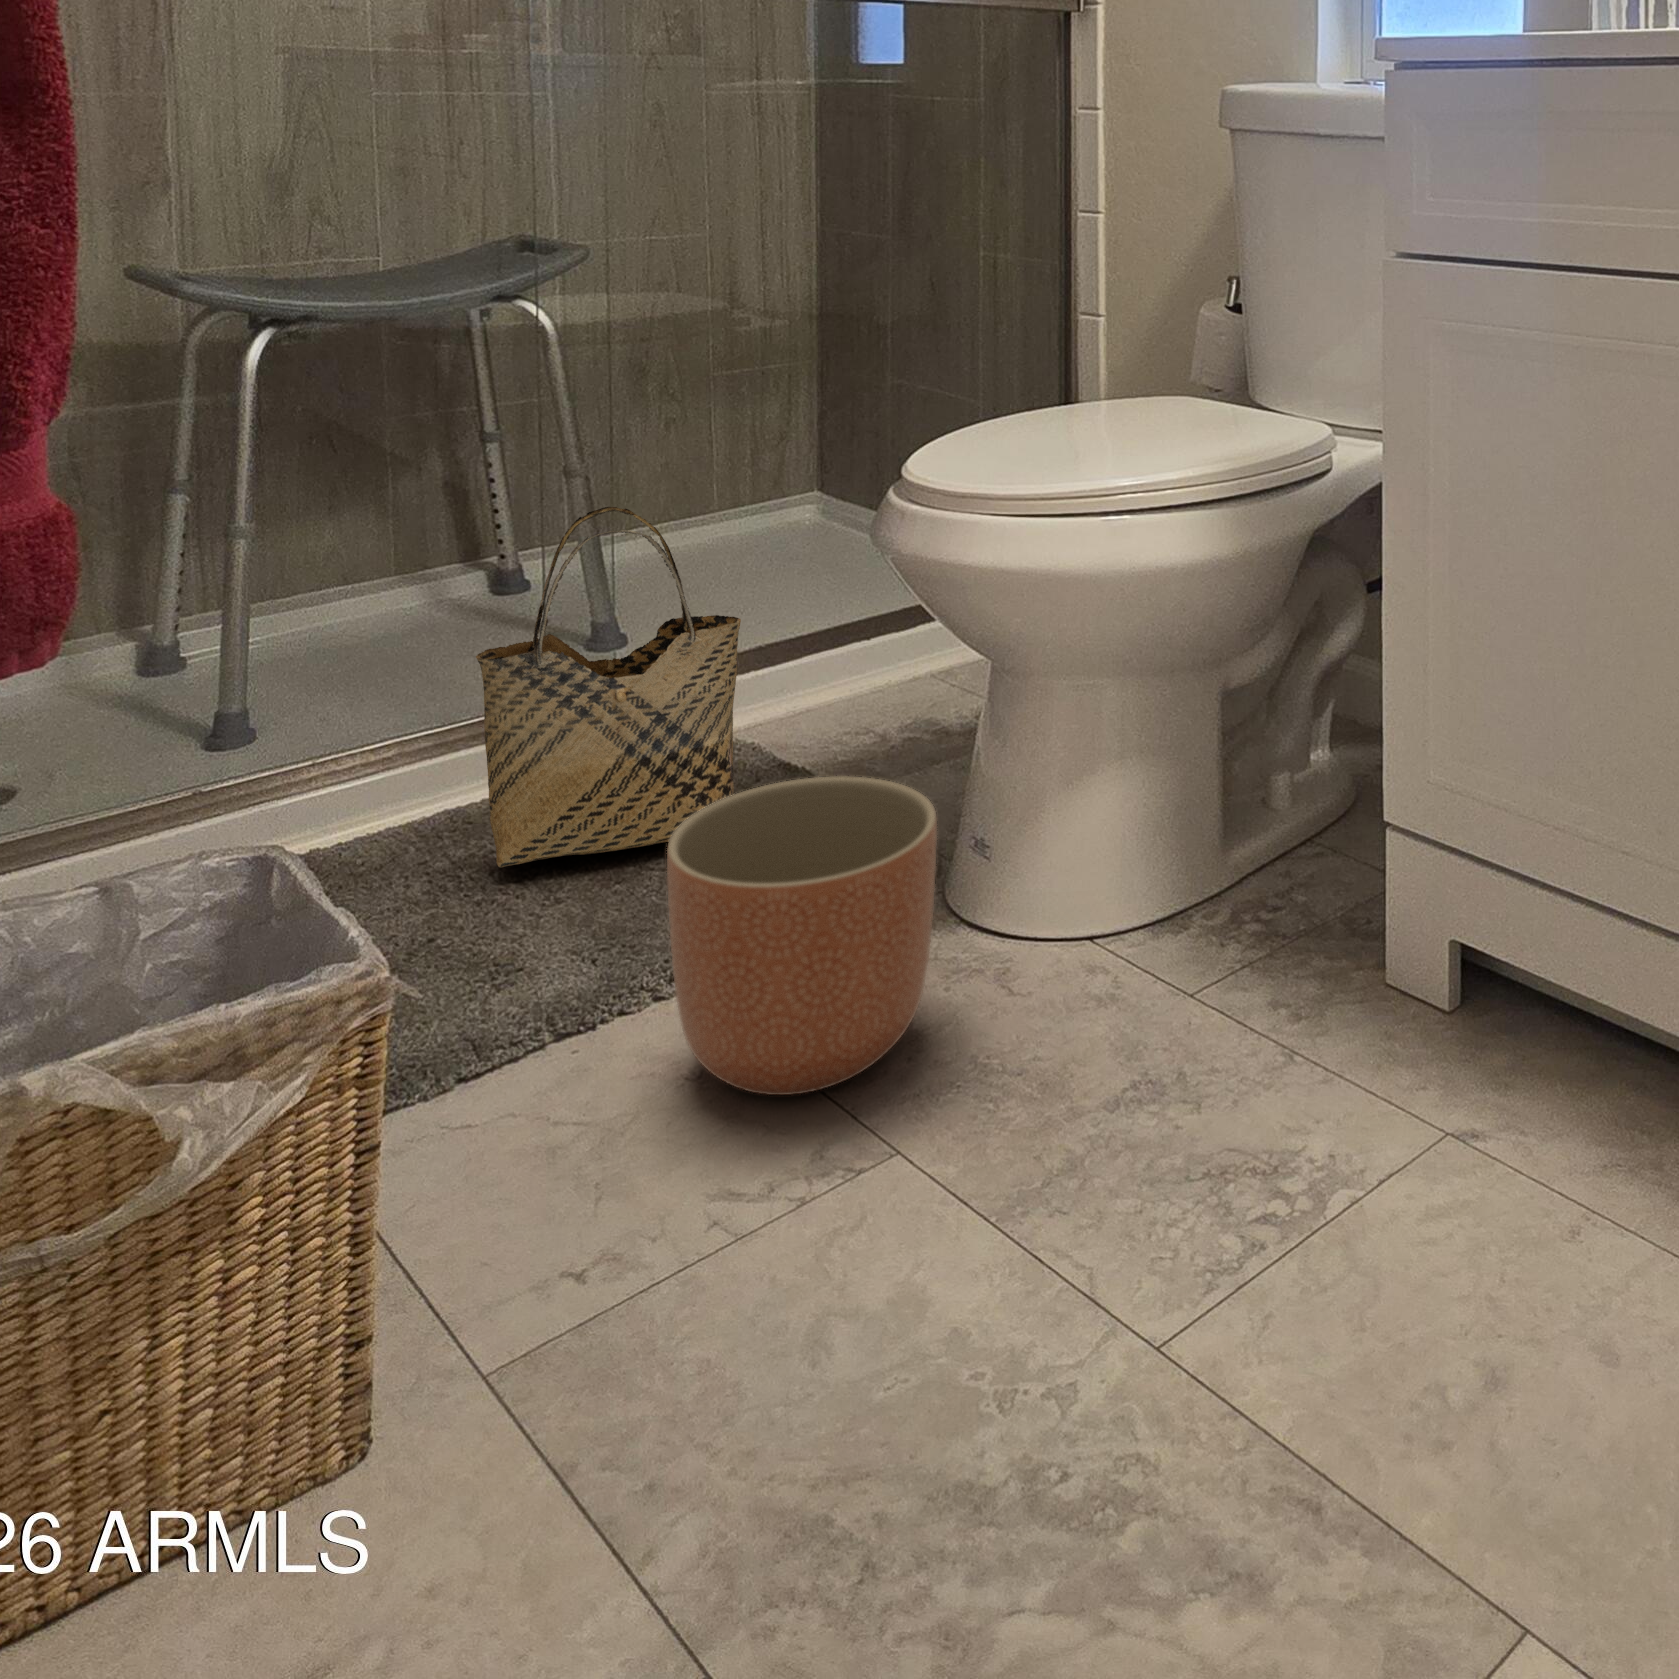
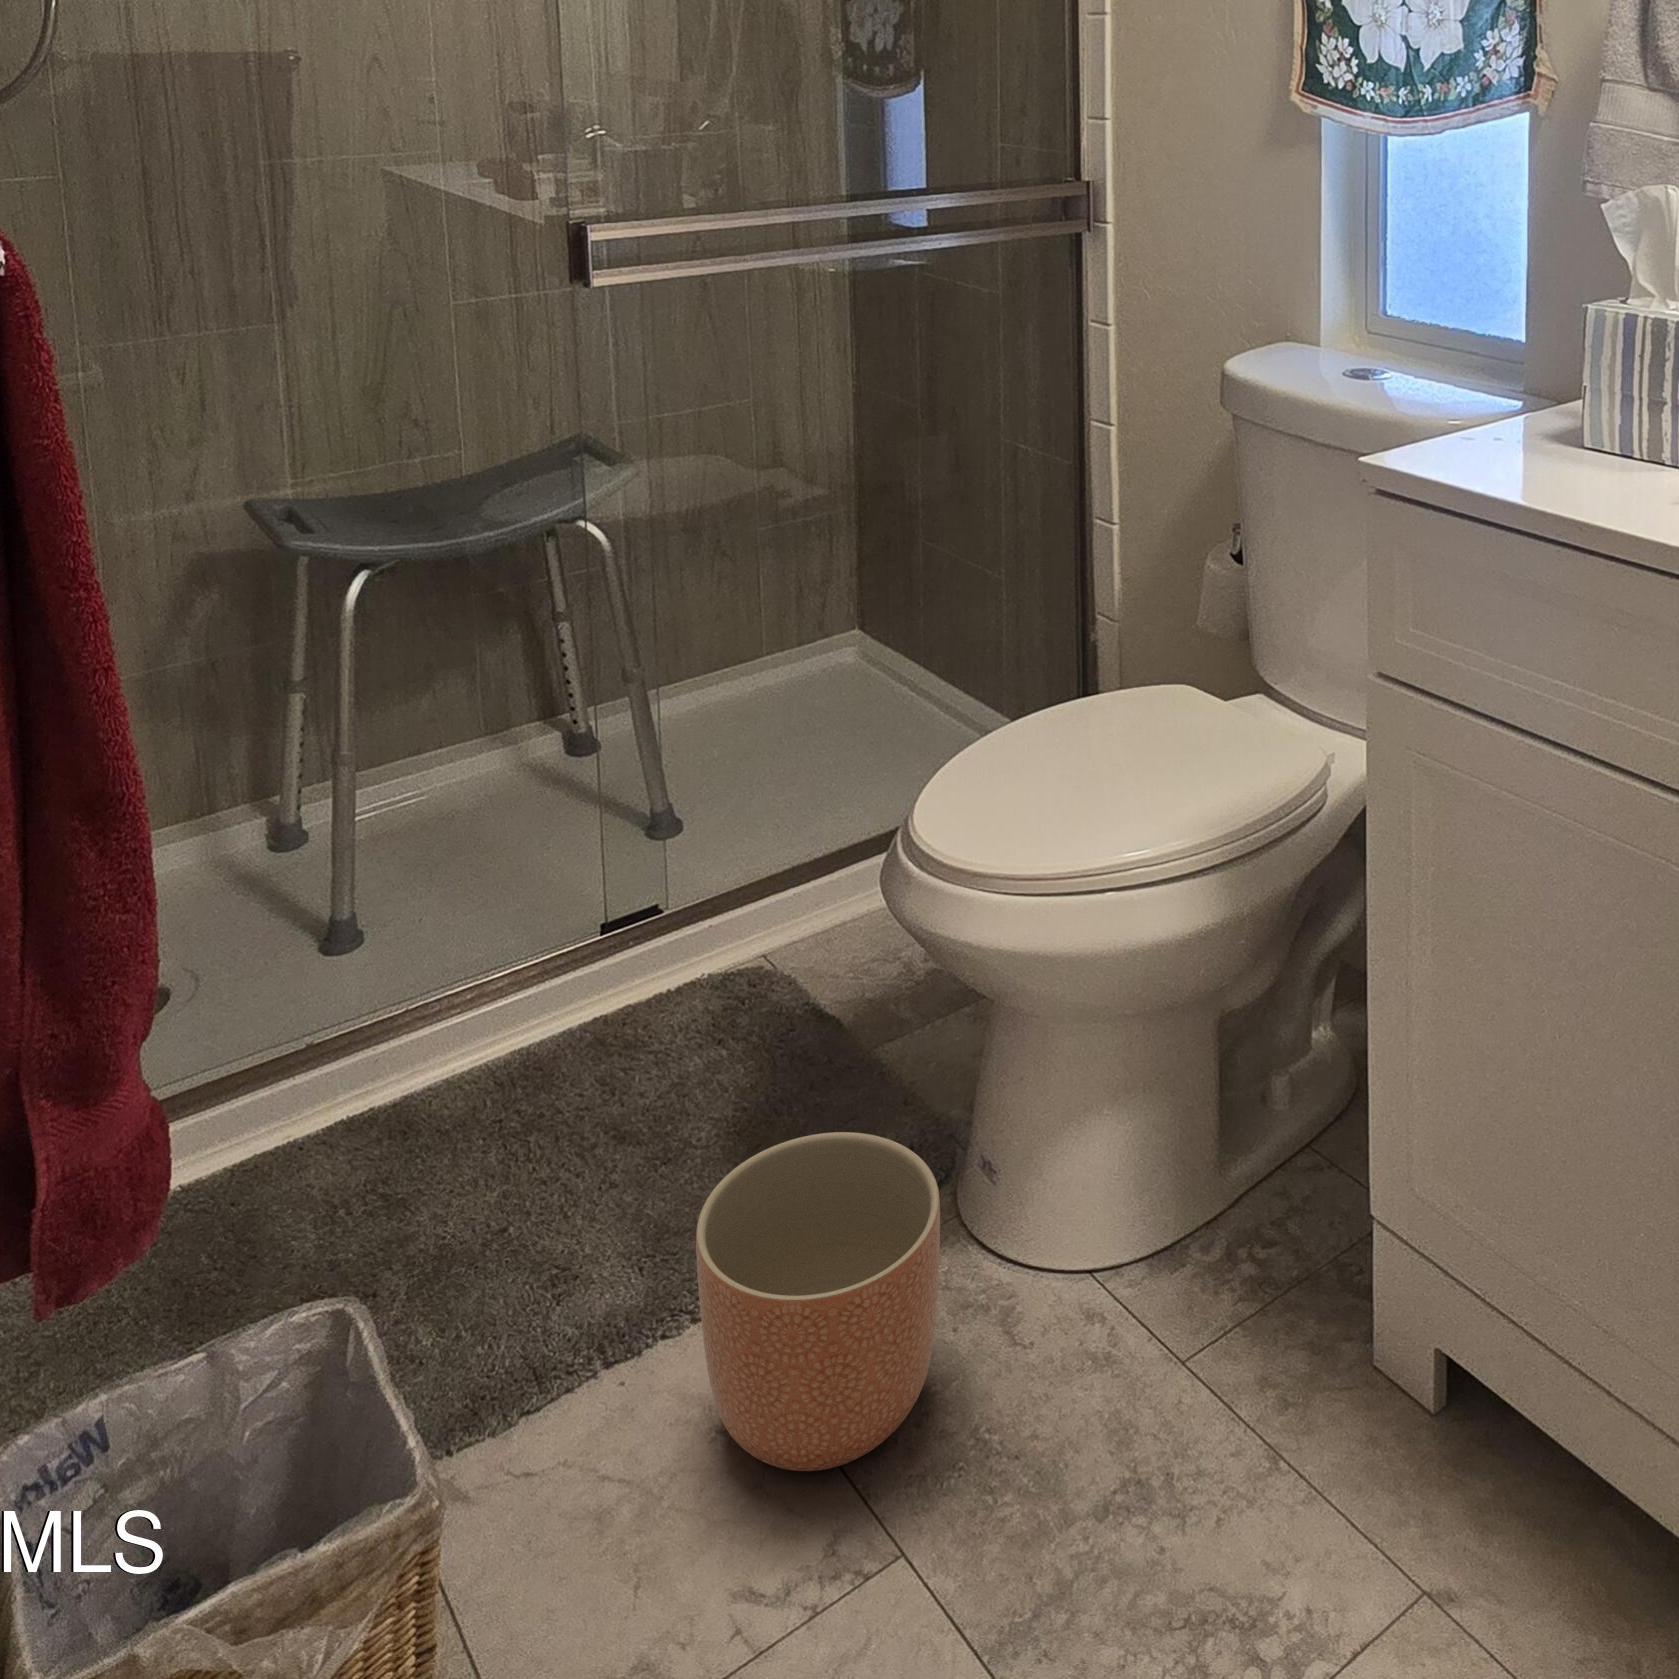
woven basket: present [476,507,741,867] -> none [537,781,772,1132]

